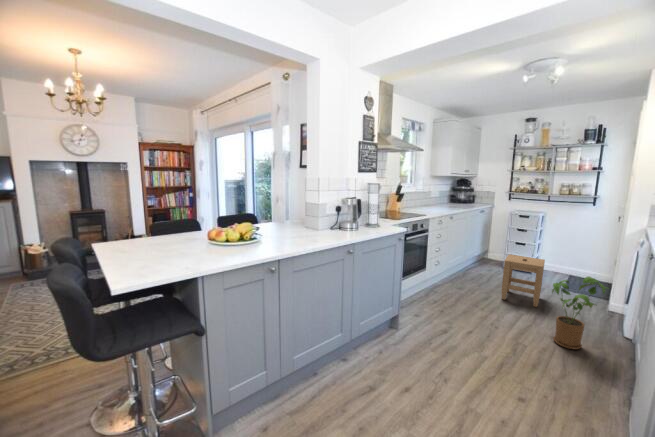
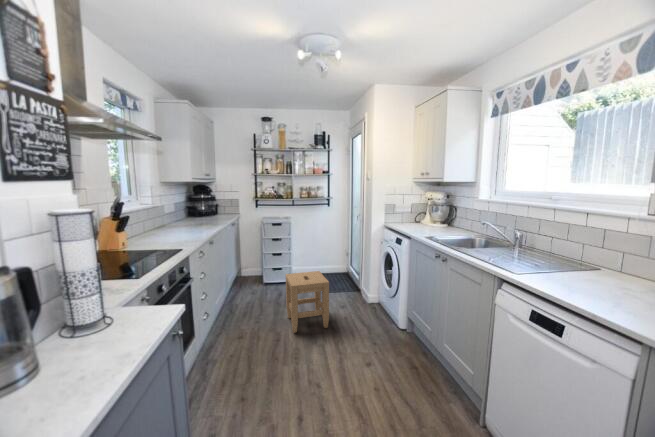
house plant: present [552,277,606,349] -> none [362,288,412,374]

